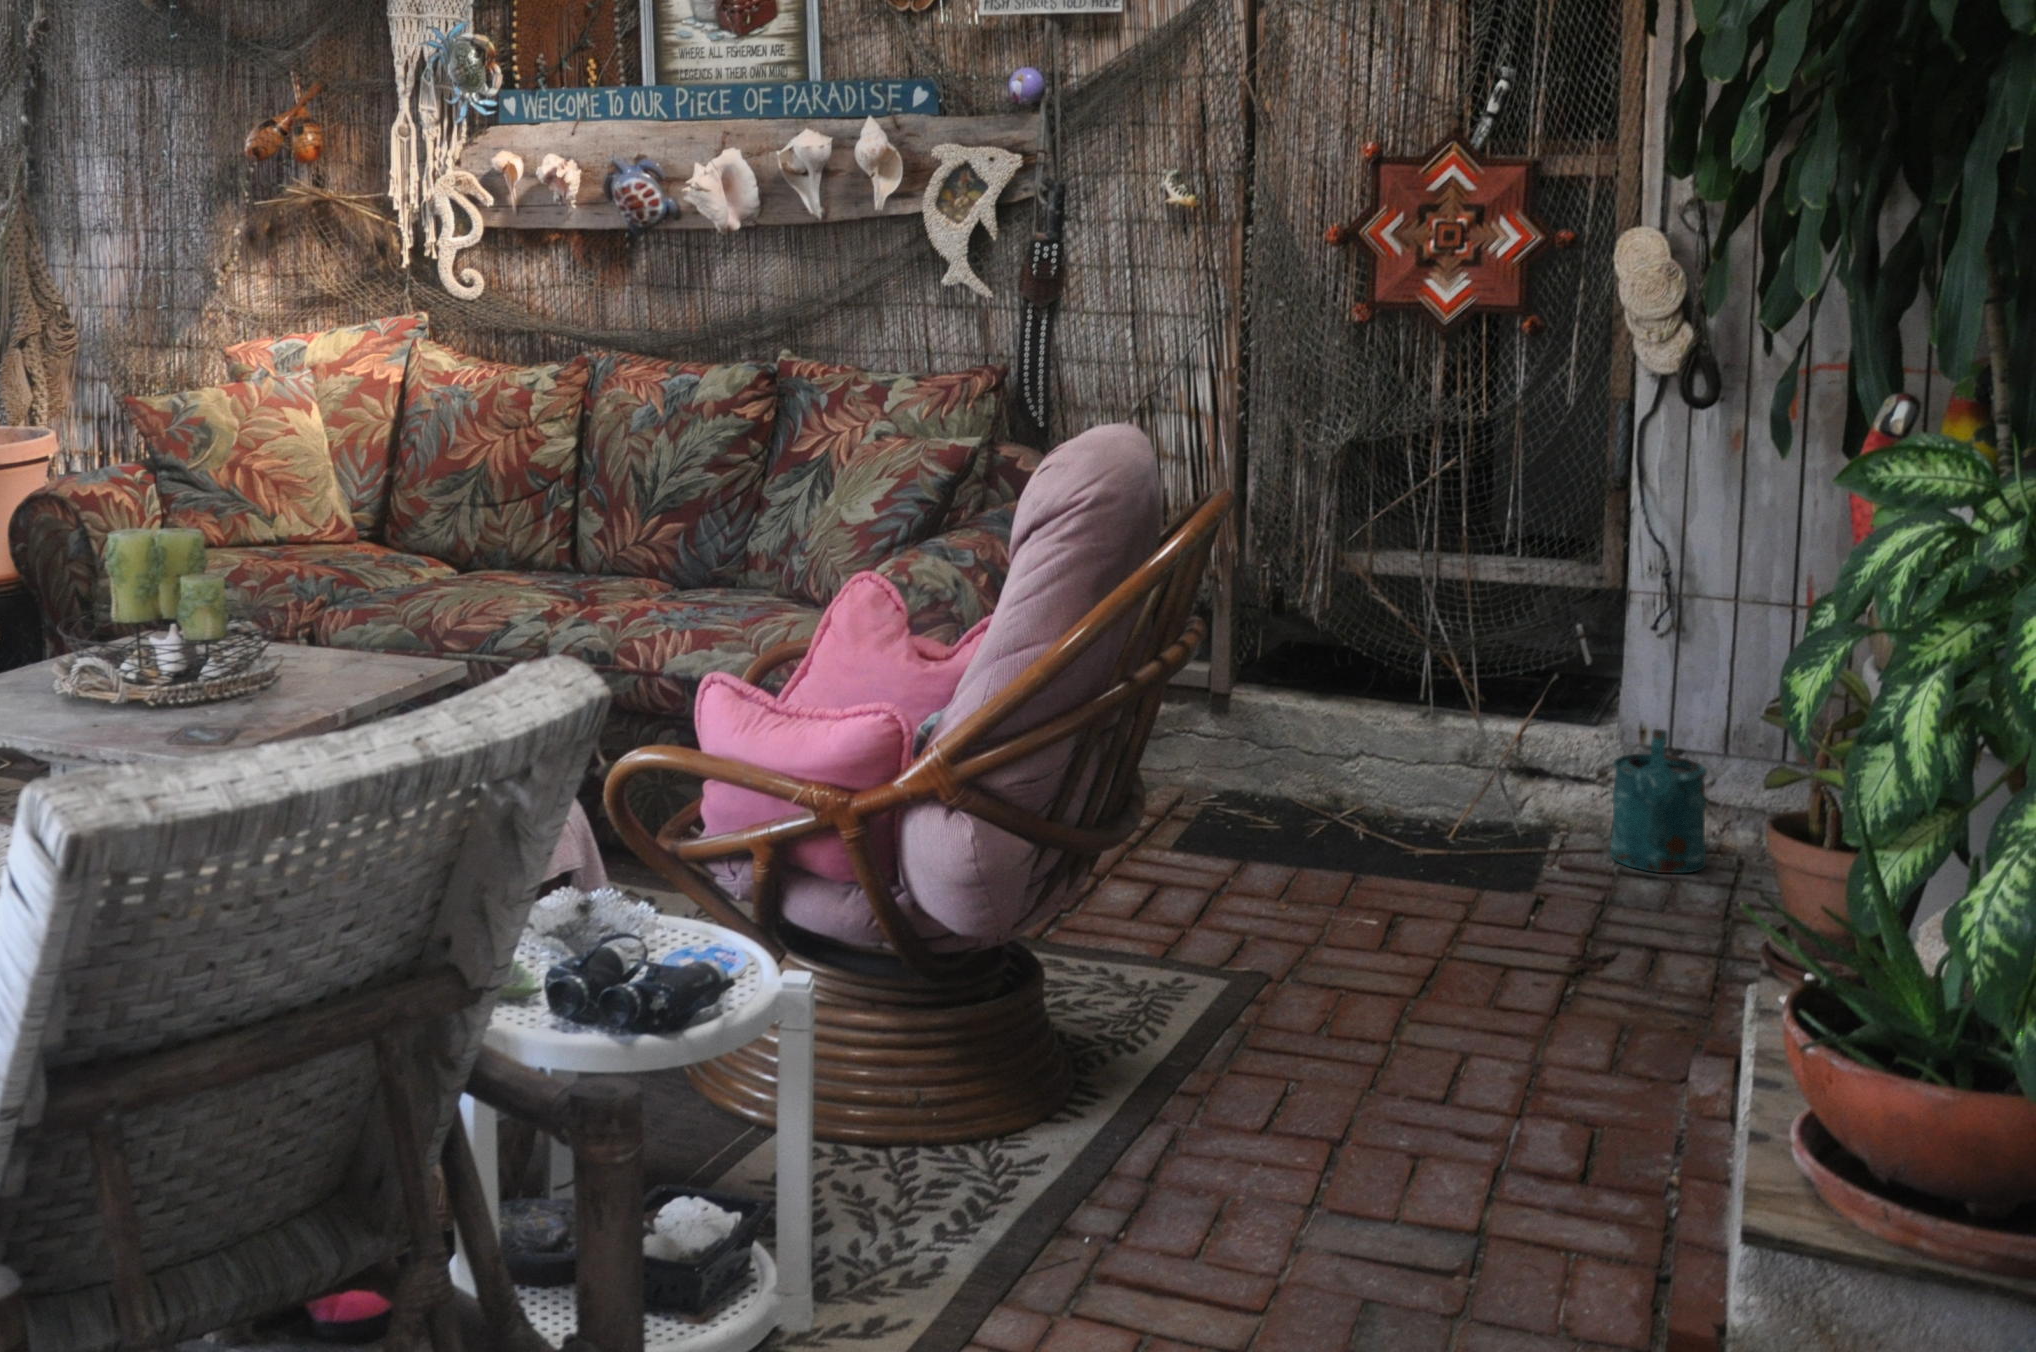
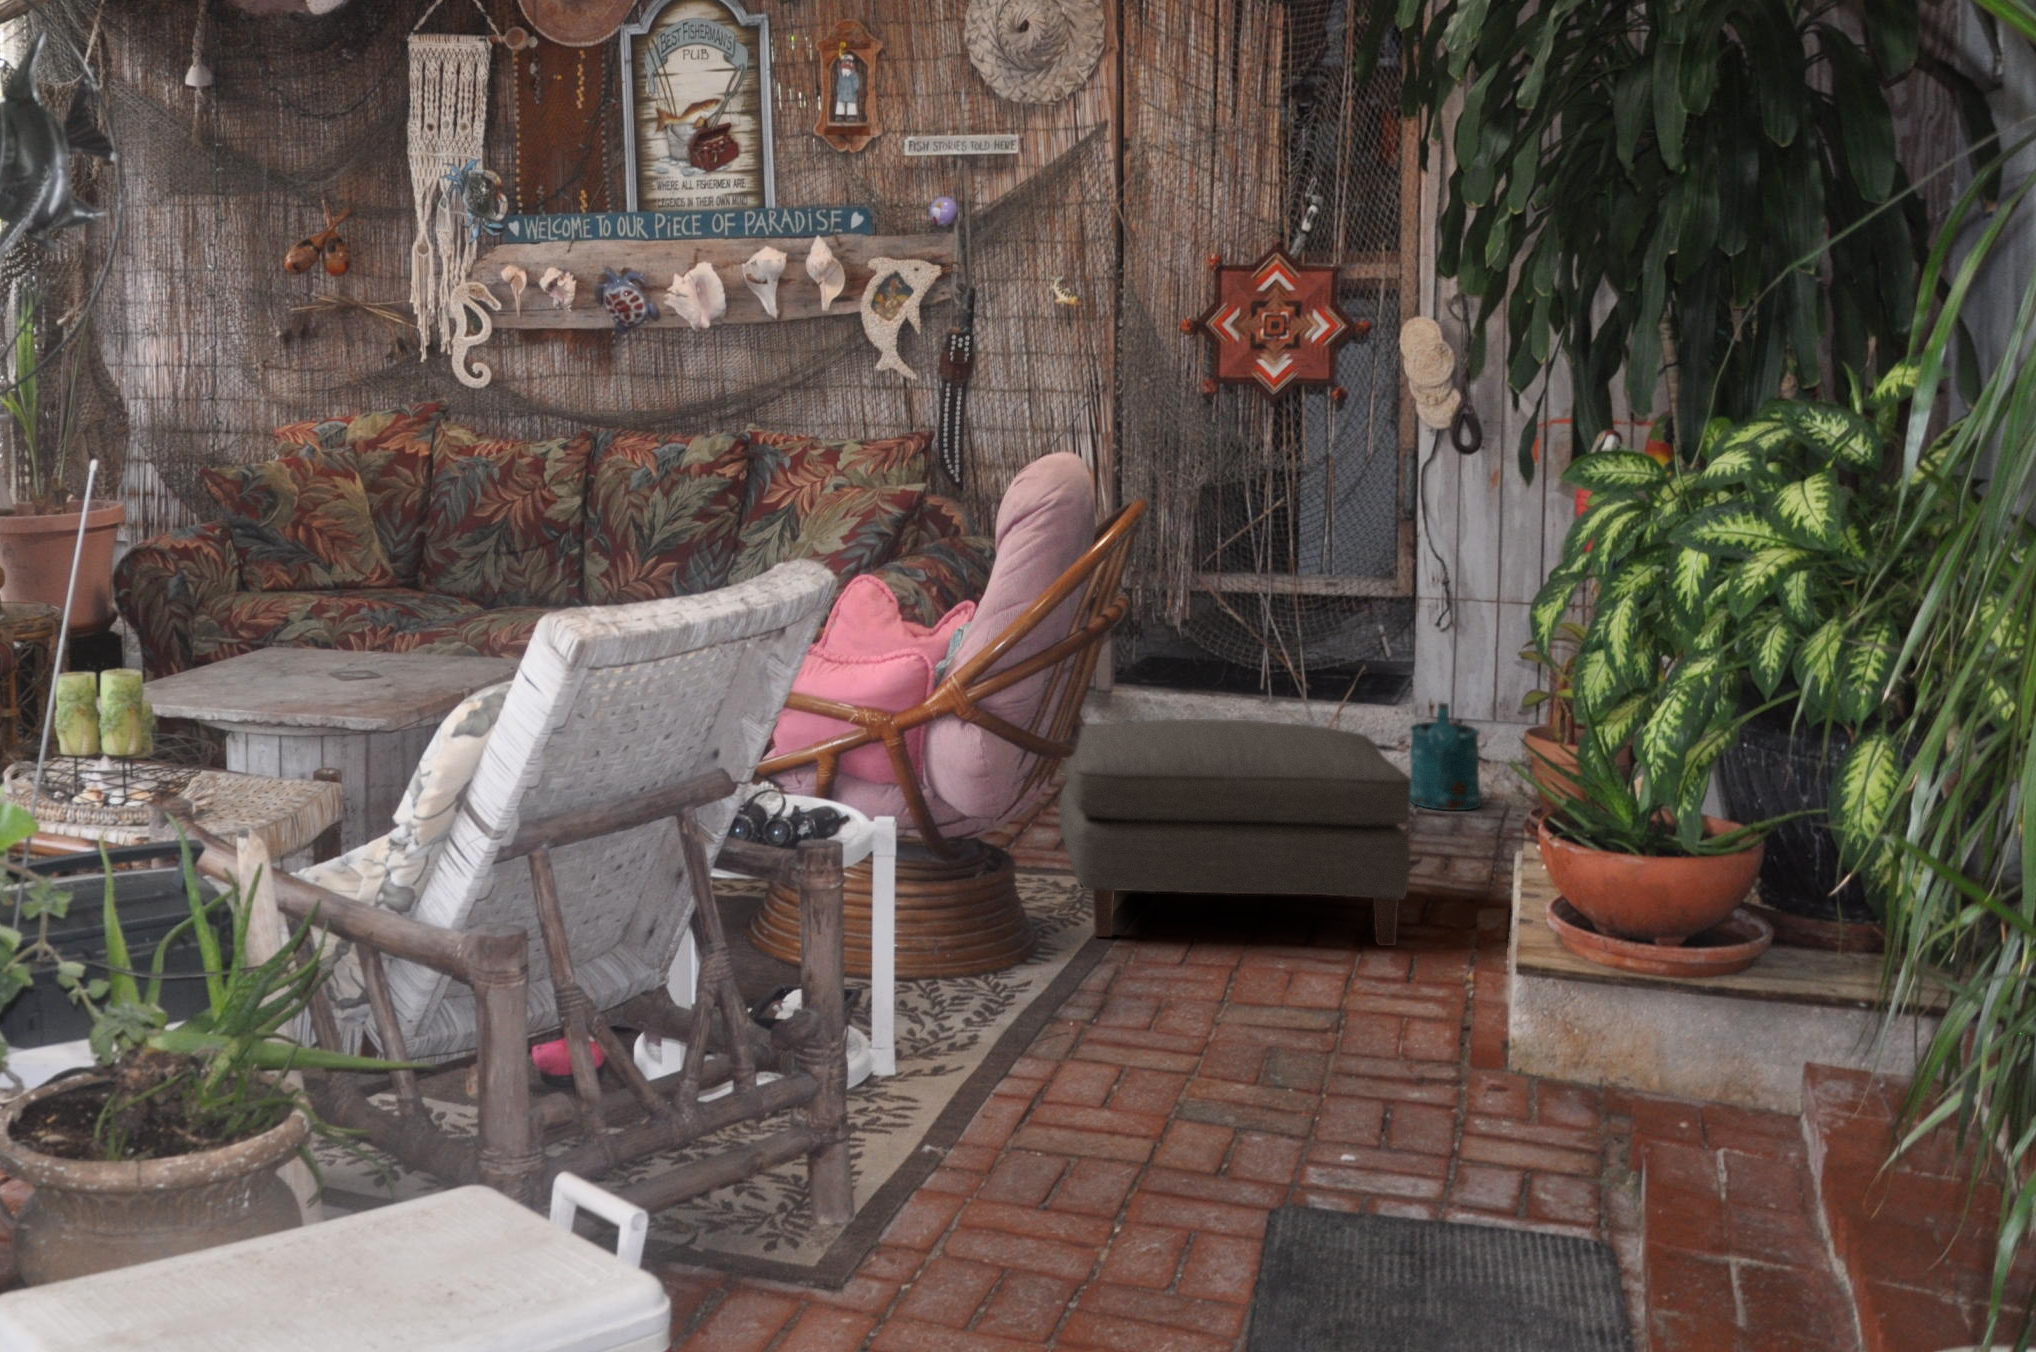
ottoman: none [1124,776,1601,1109] -> present [1059,719,1411,946]

